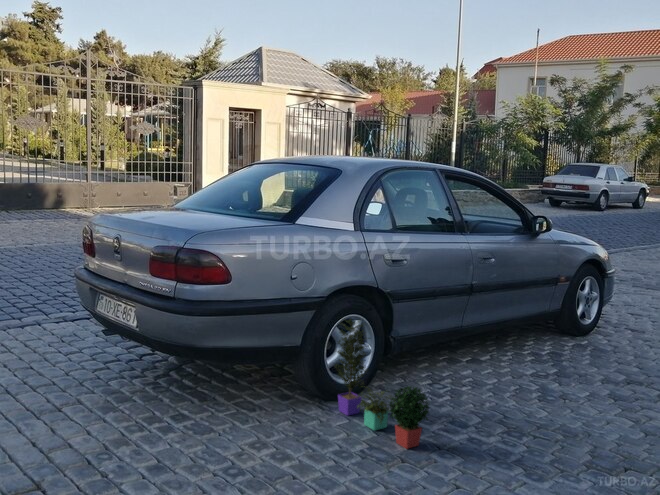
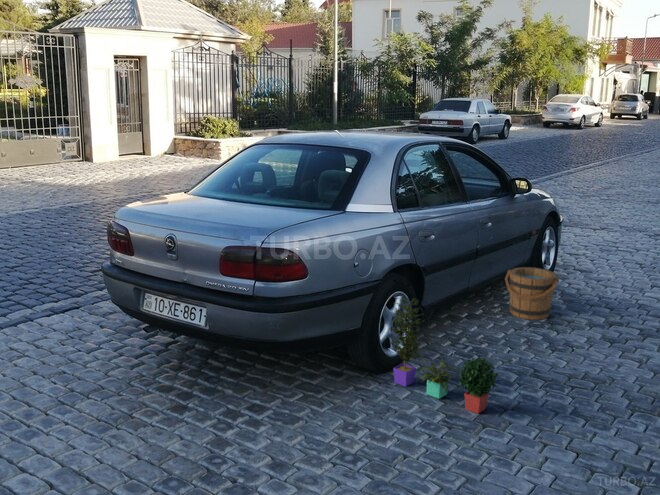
bucket: none [514,313,572,371] -> present [505,267,559,320]

